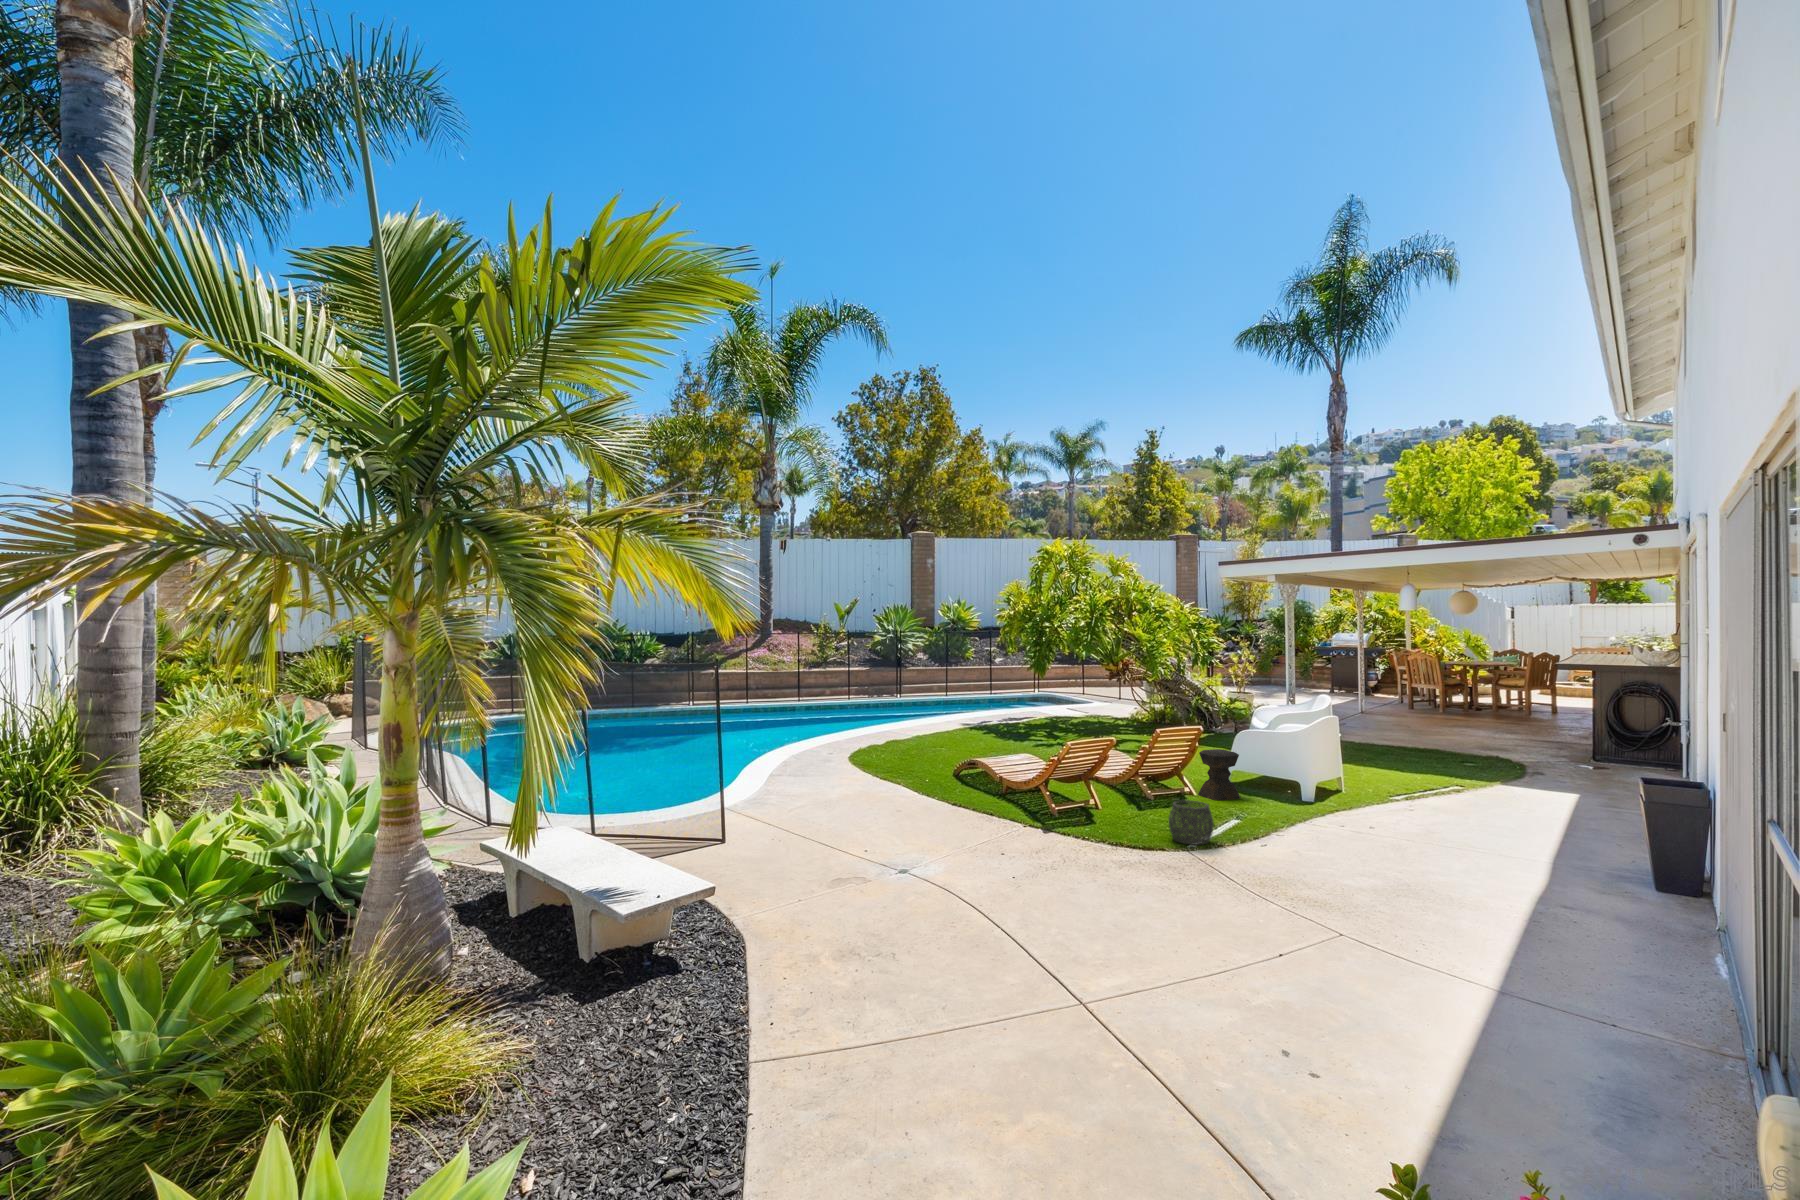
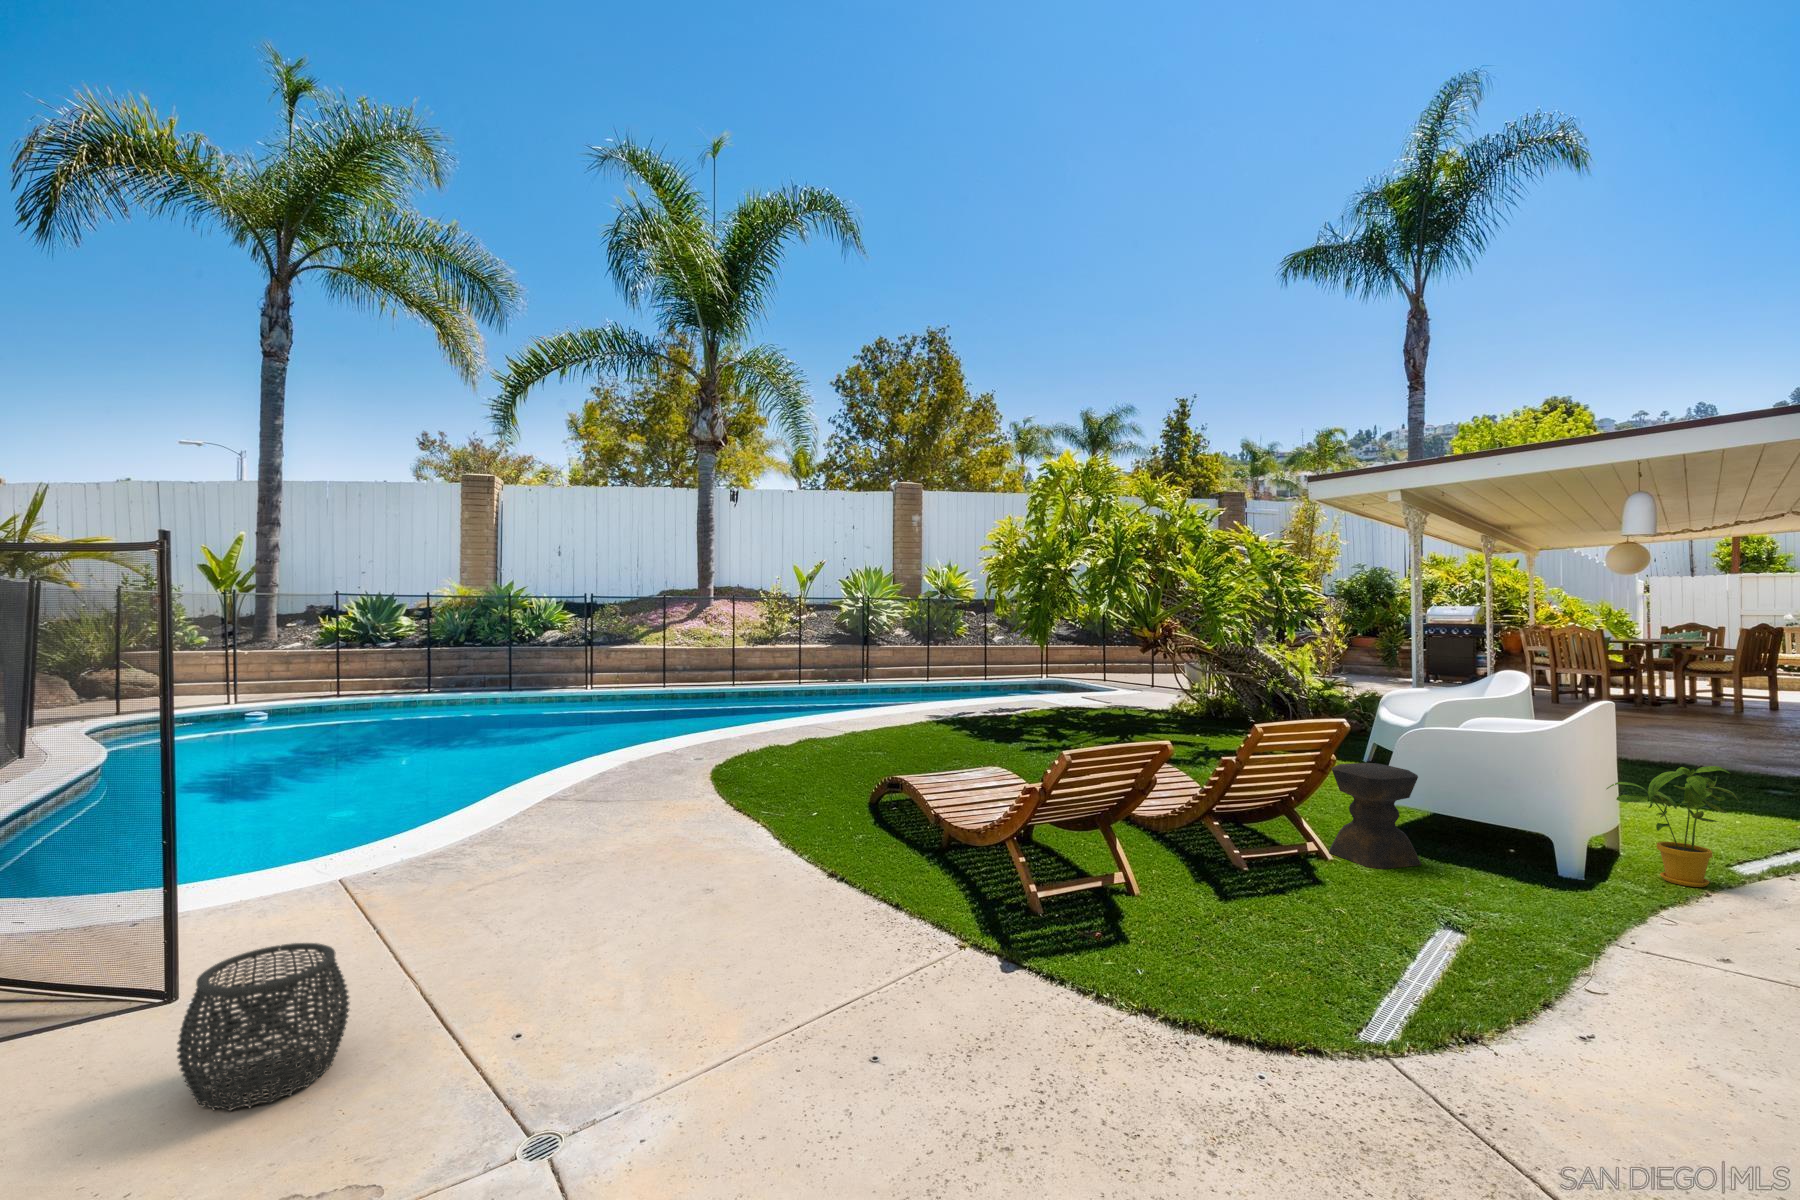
house plant: none [1328,748,1381,805] -> present [1607,766,1739,887]
woven basket: present [1169,800,1214,845] -> present [177,943,350,1111]

